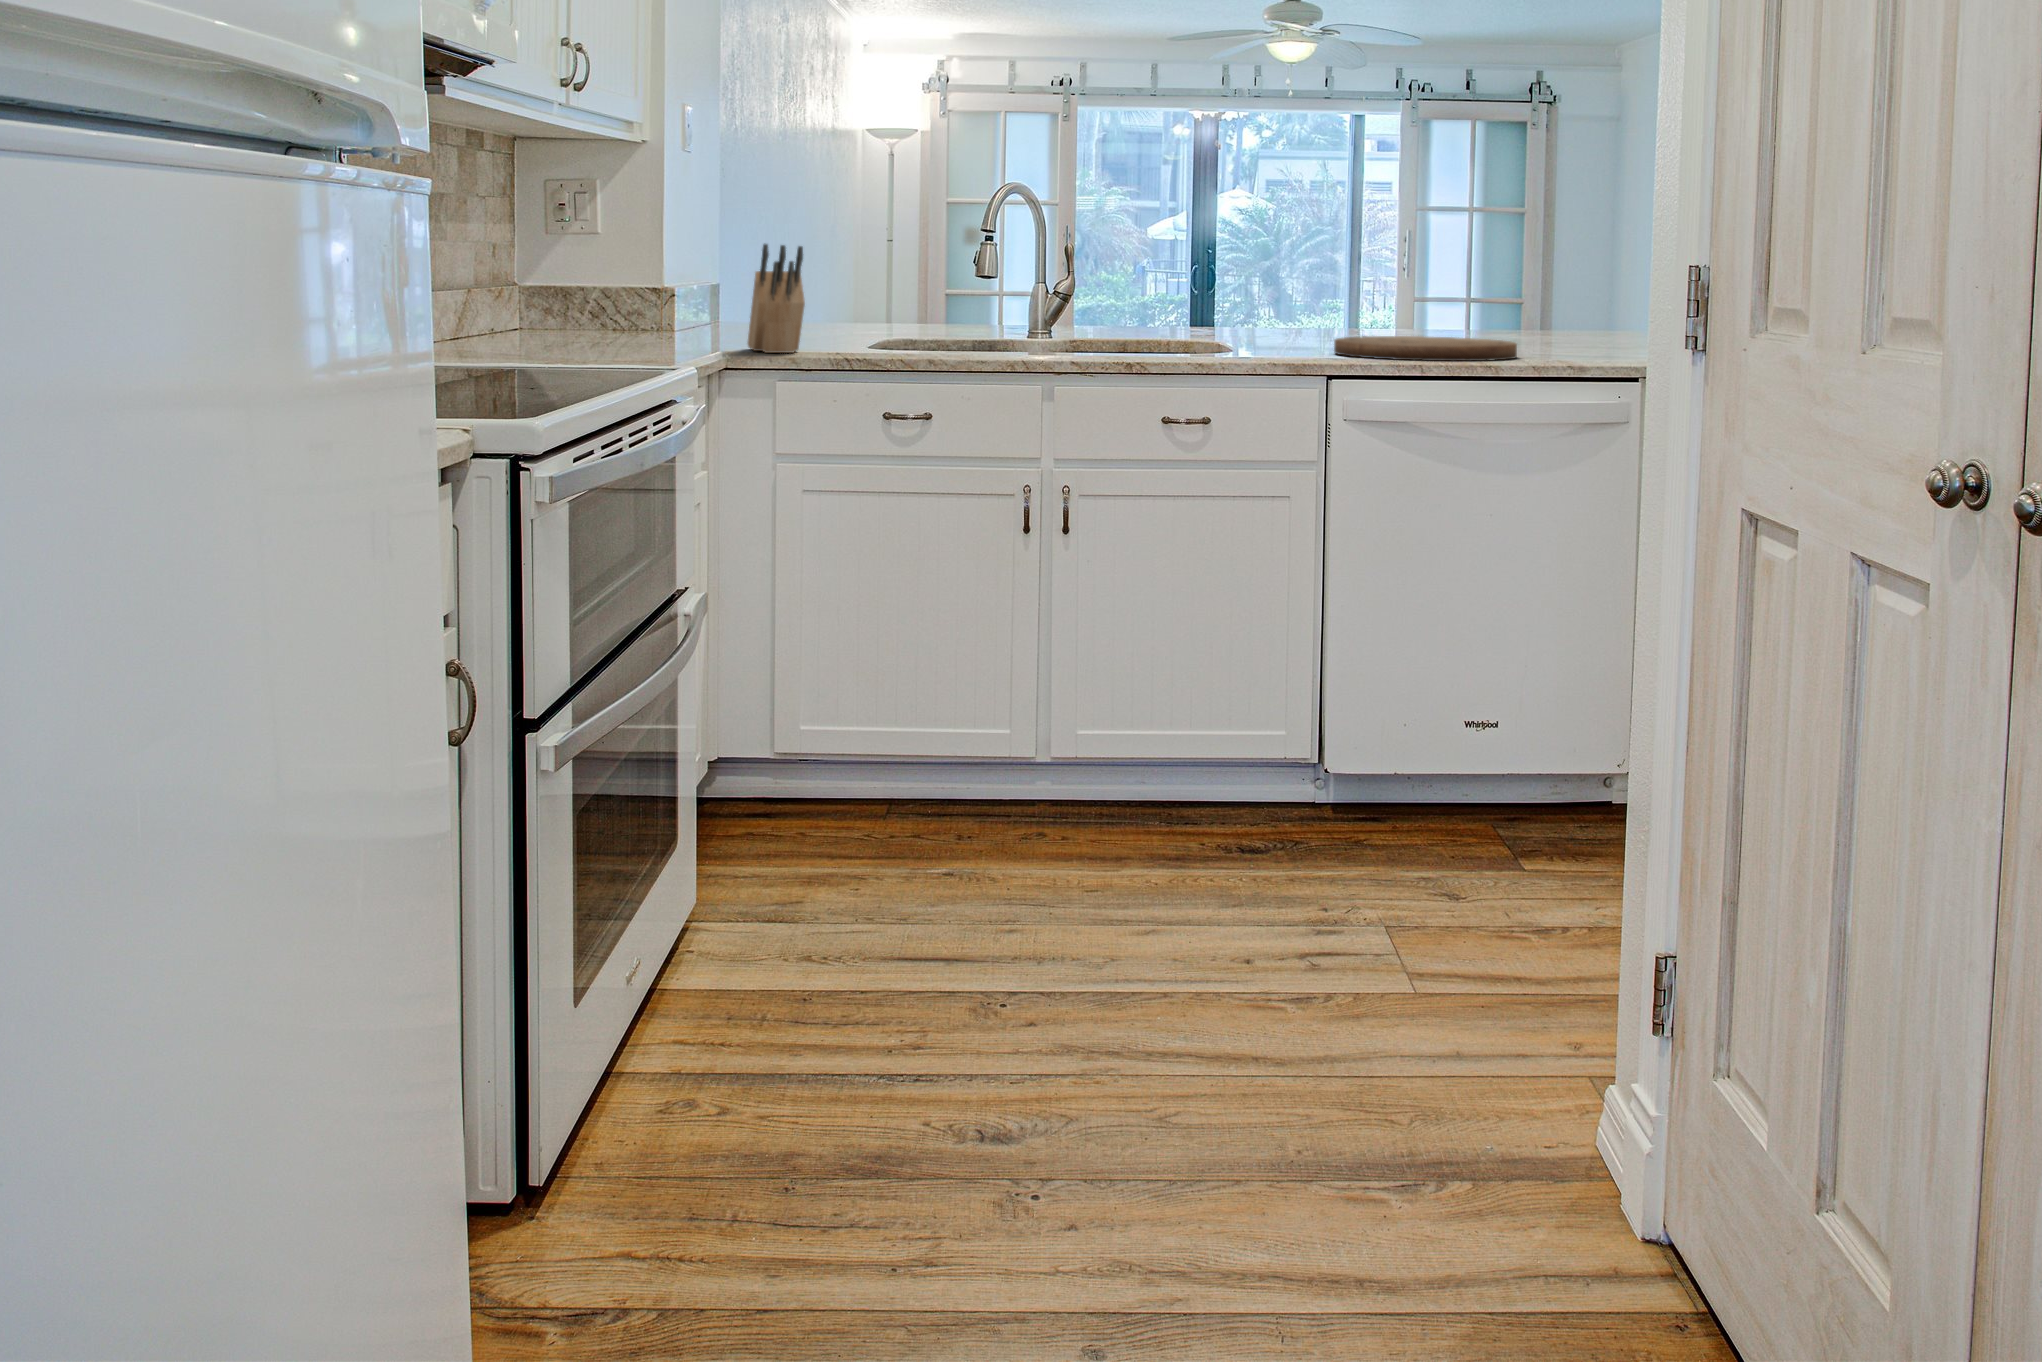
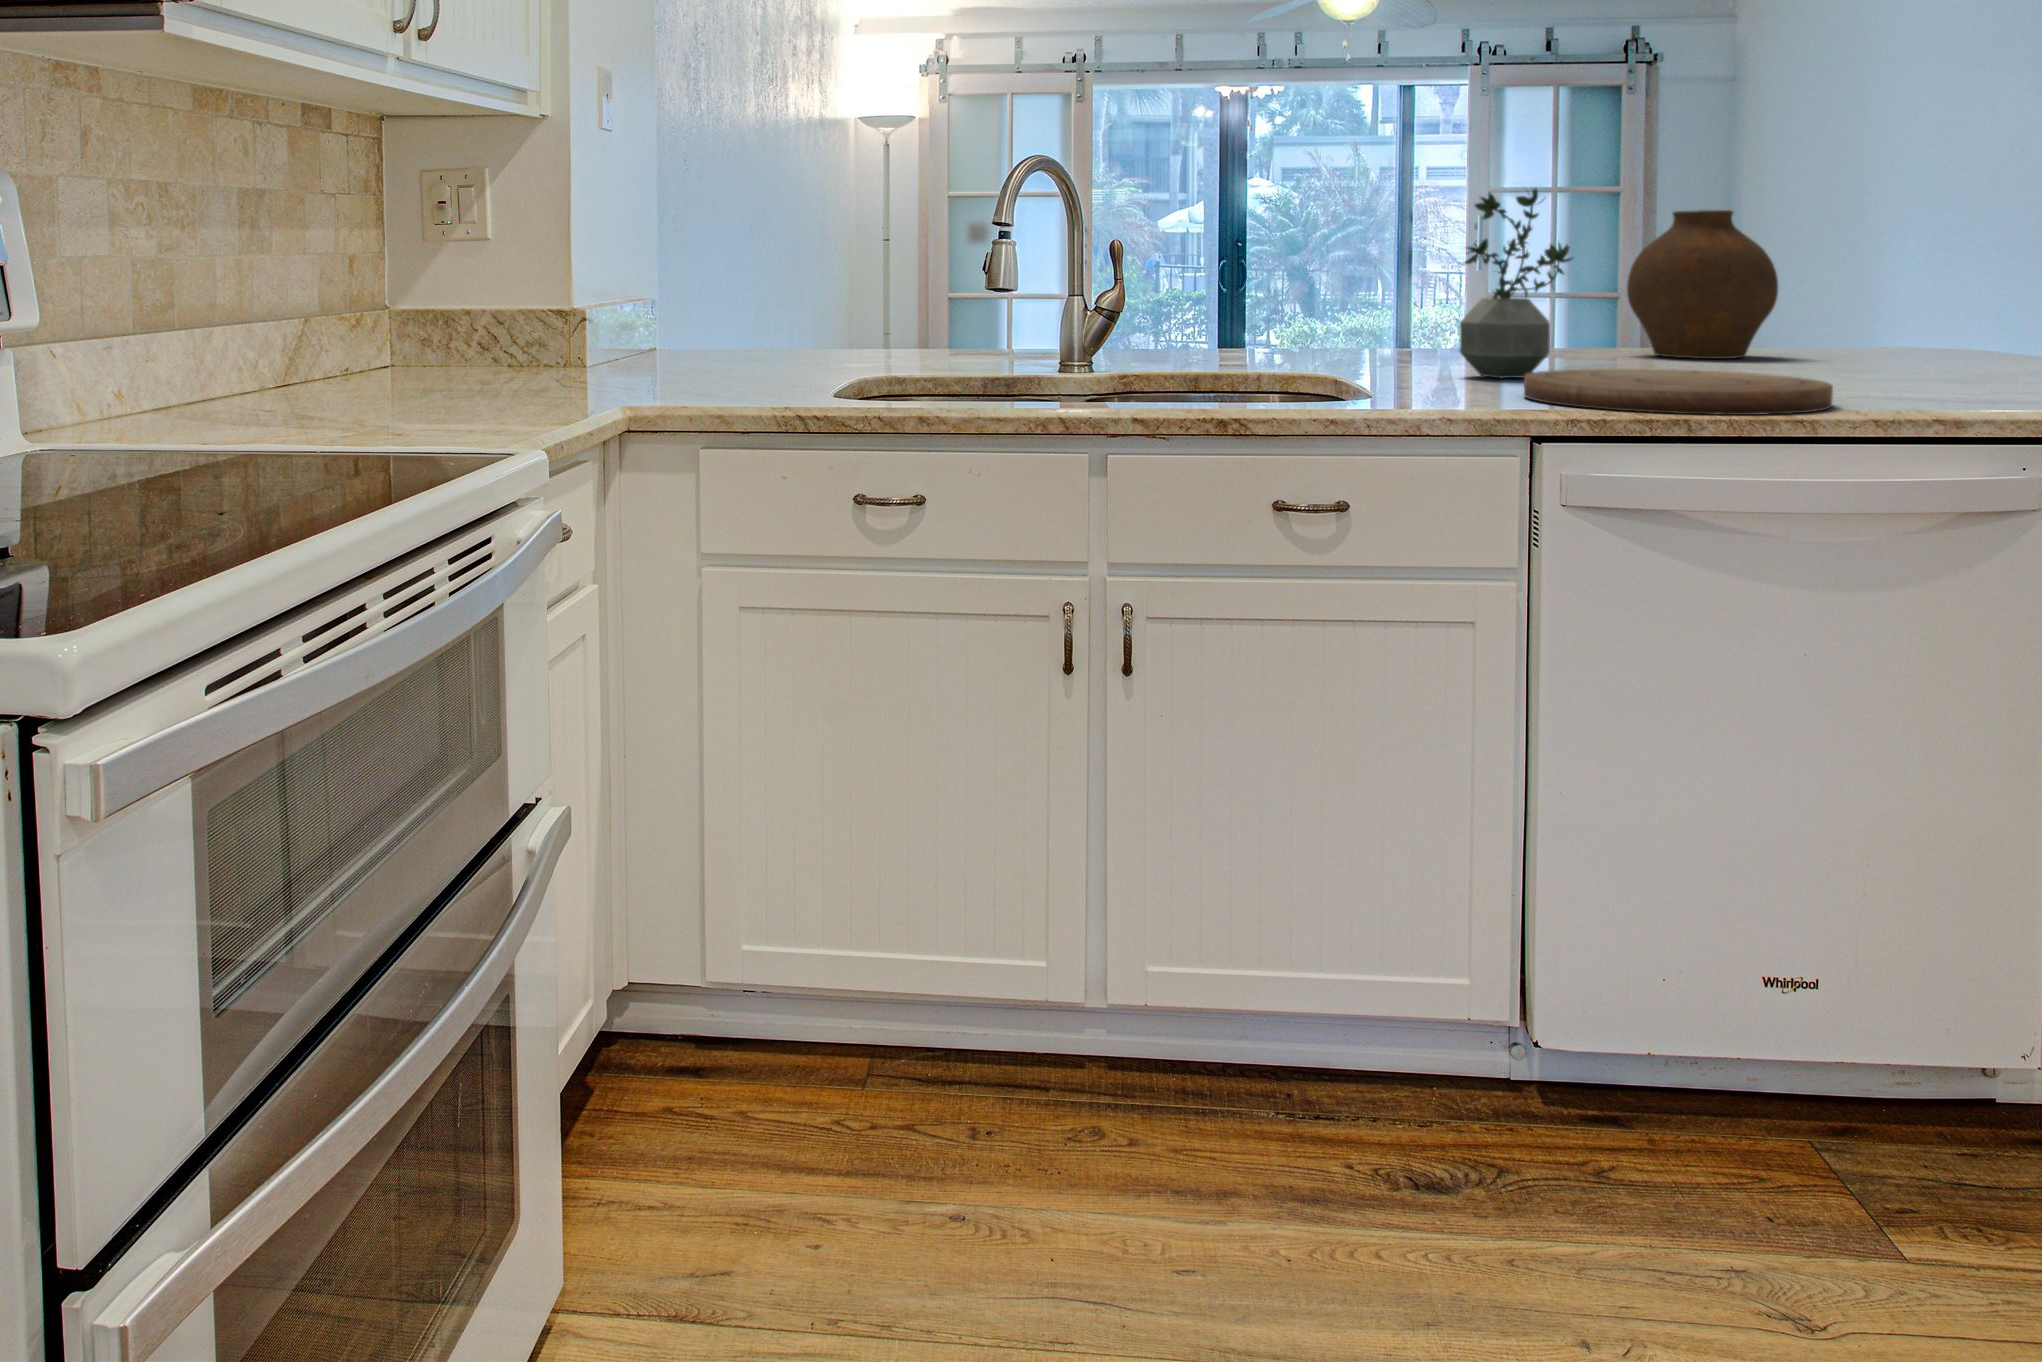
potted plant: none [1311,211,1388,345] -> present [1459,188,1572,378]
vase: none [1451,230,1551,337] -> present [1627,210,1778,359]
knife block: present [748,244,805,353] -> none [671,249,743,405]

